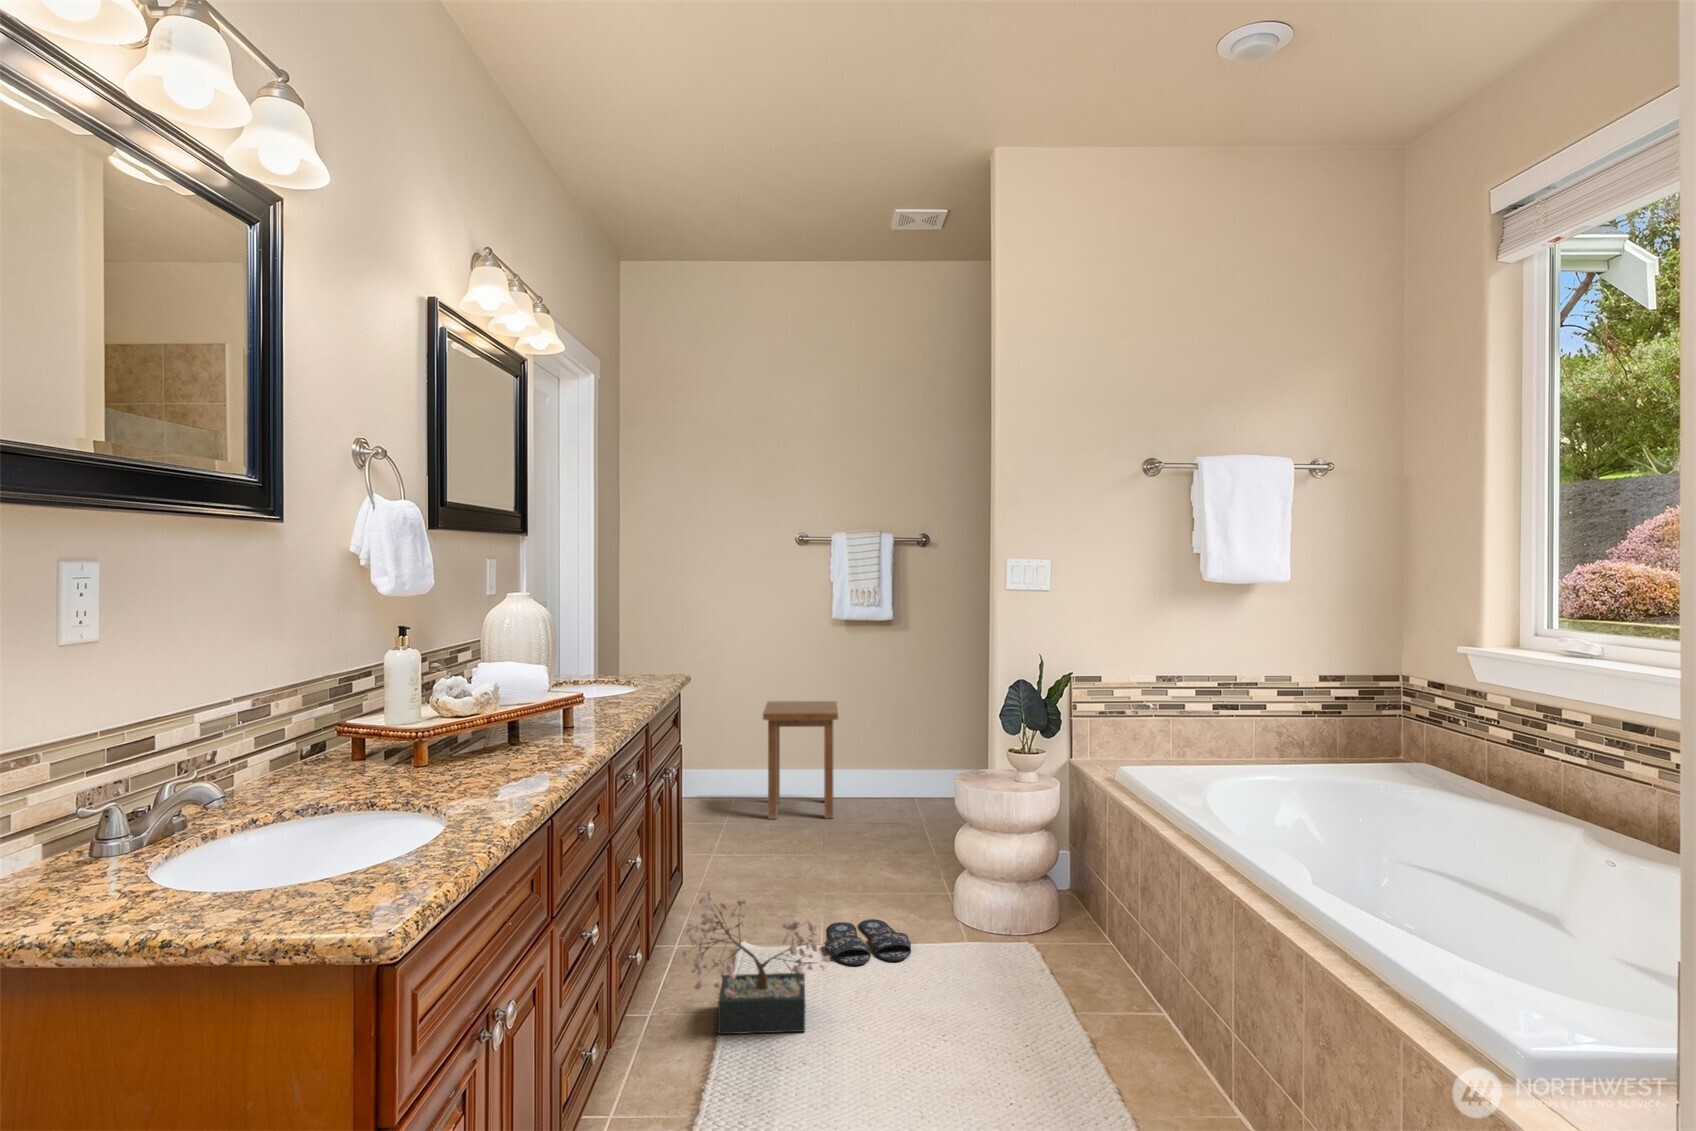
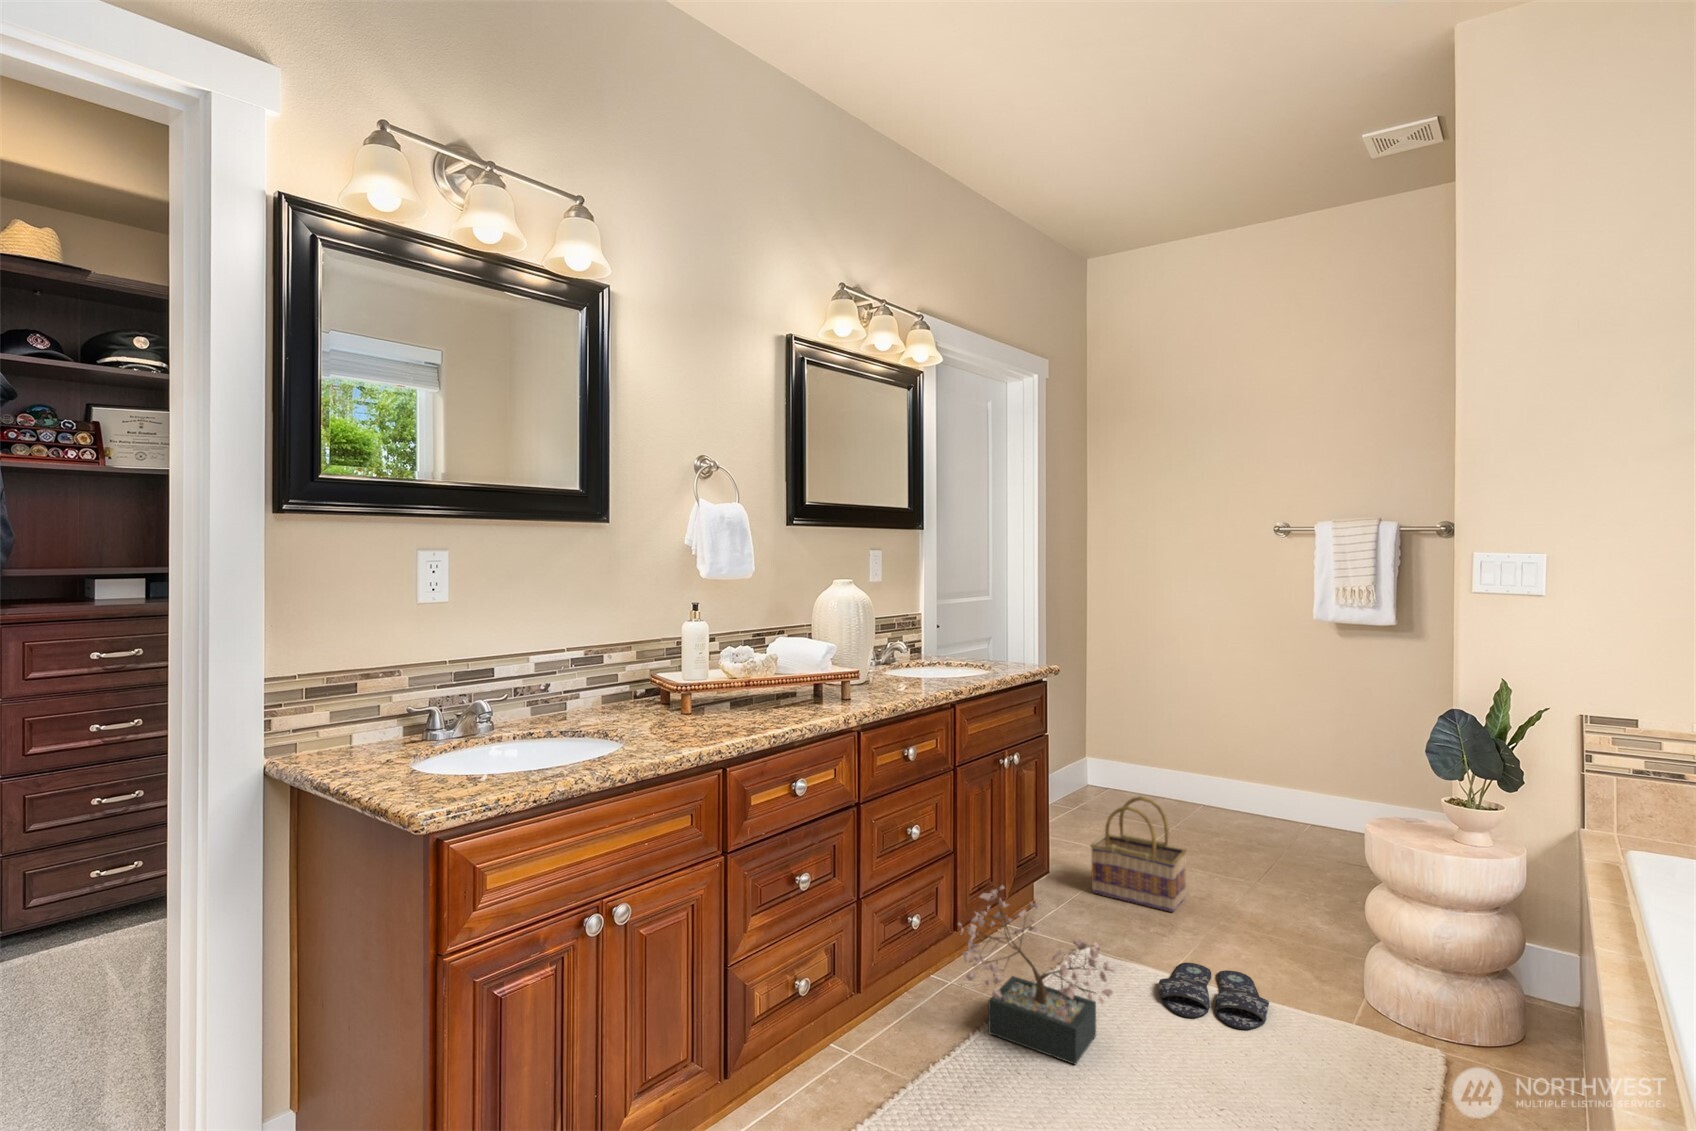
stool: present [763,701,838,819] -> none [1182,709,1287,850]
basket: none [720,788,800,887] -> present [1090,796,1187,912]

